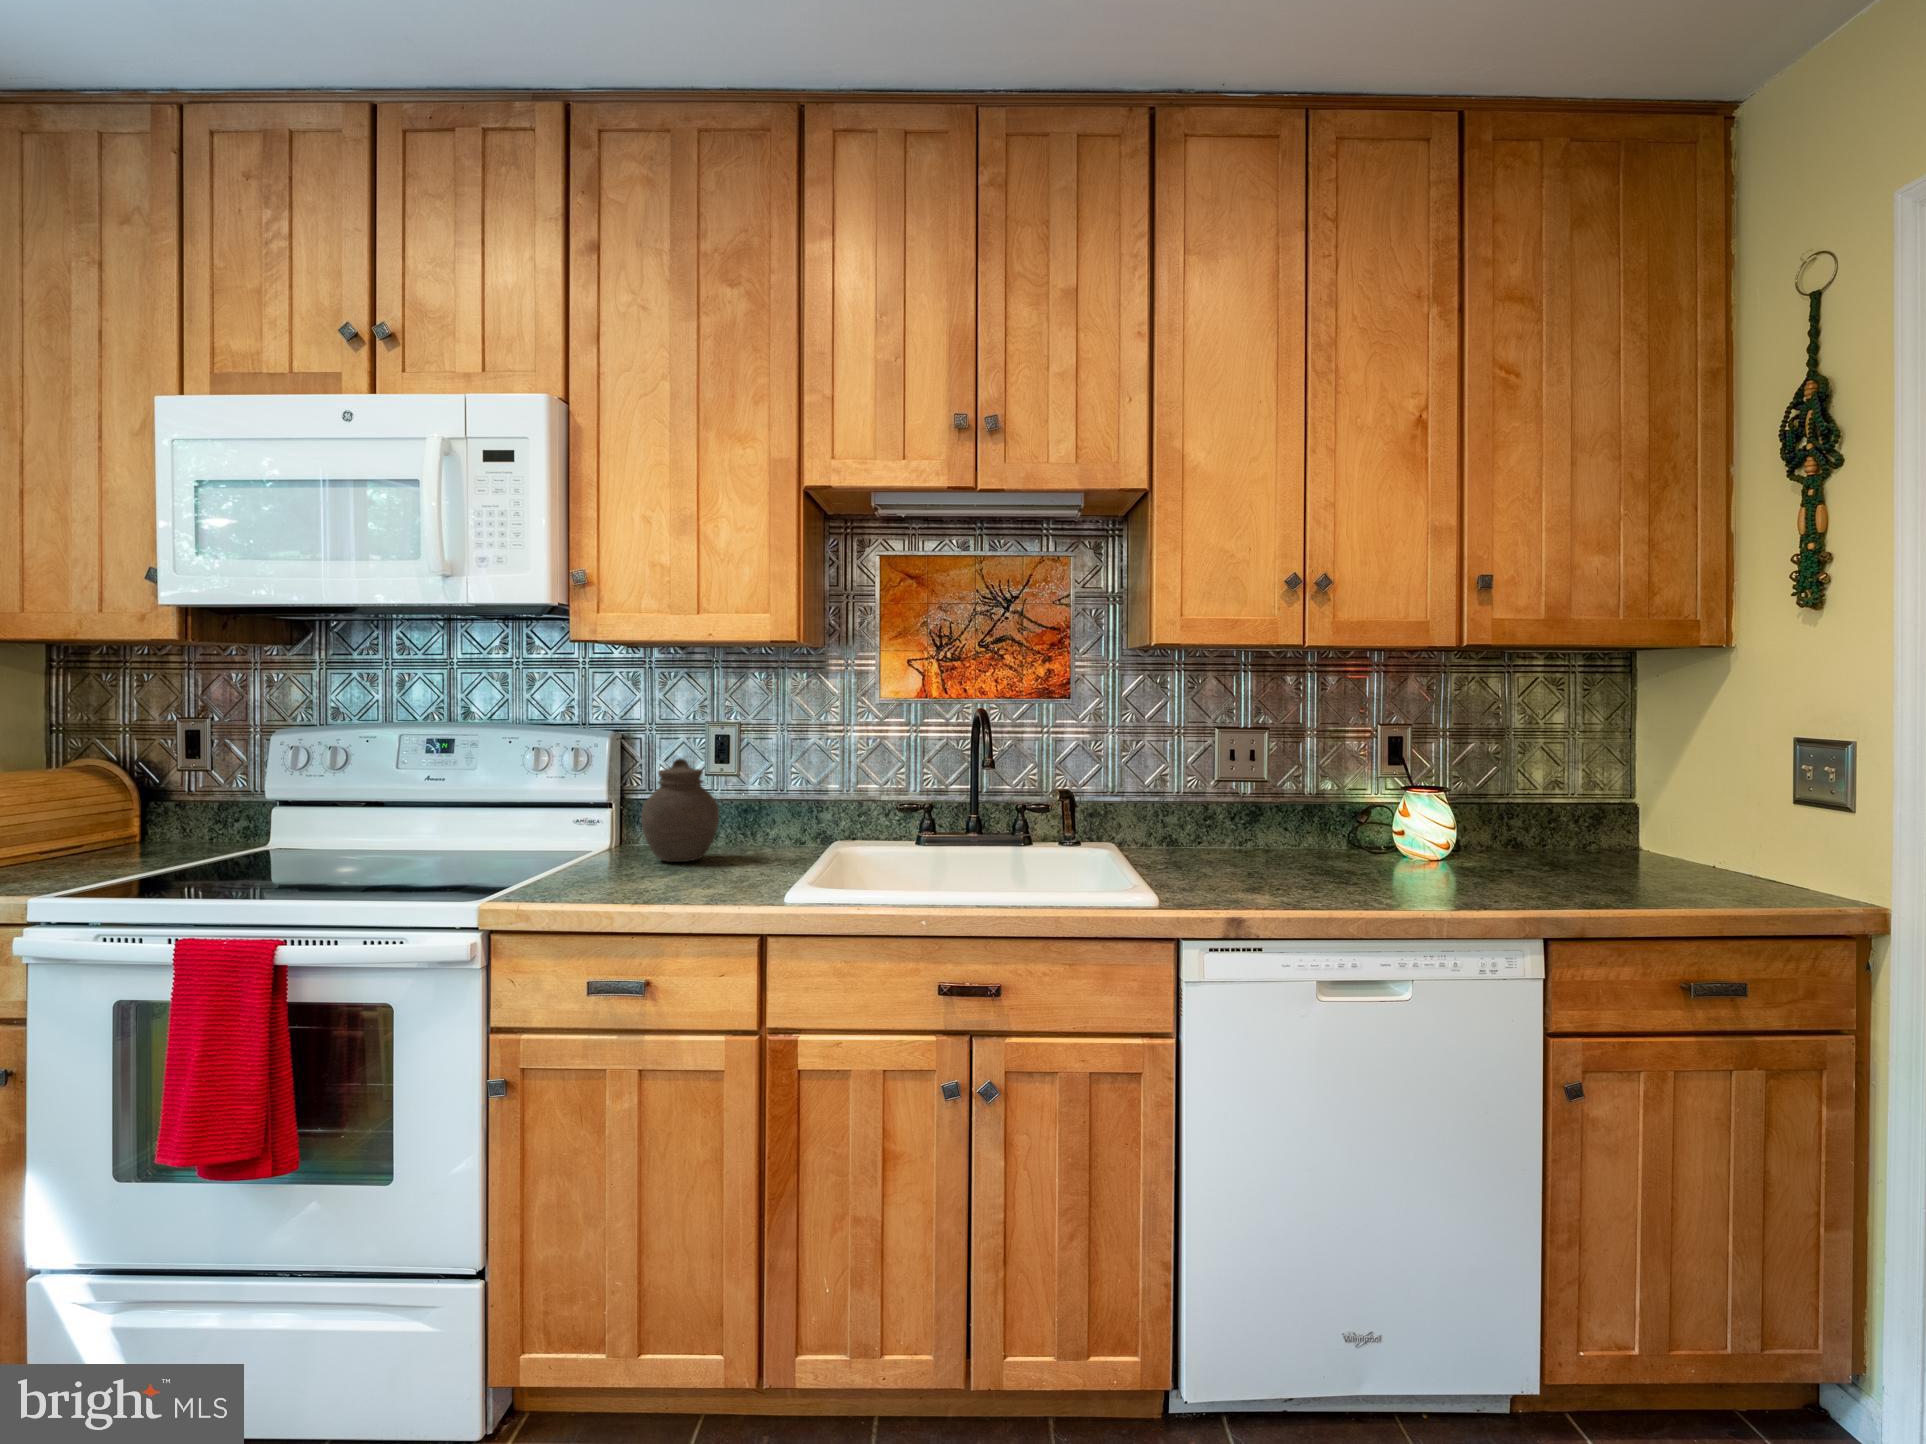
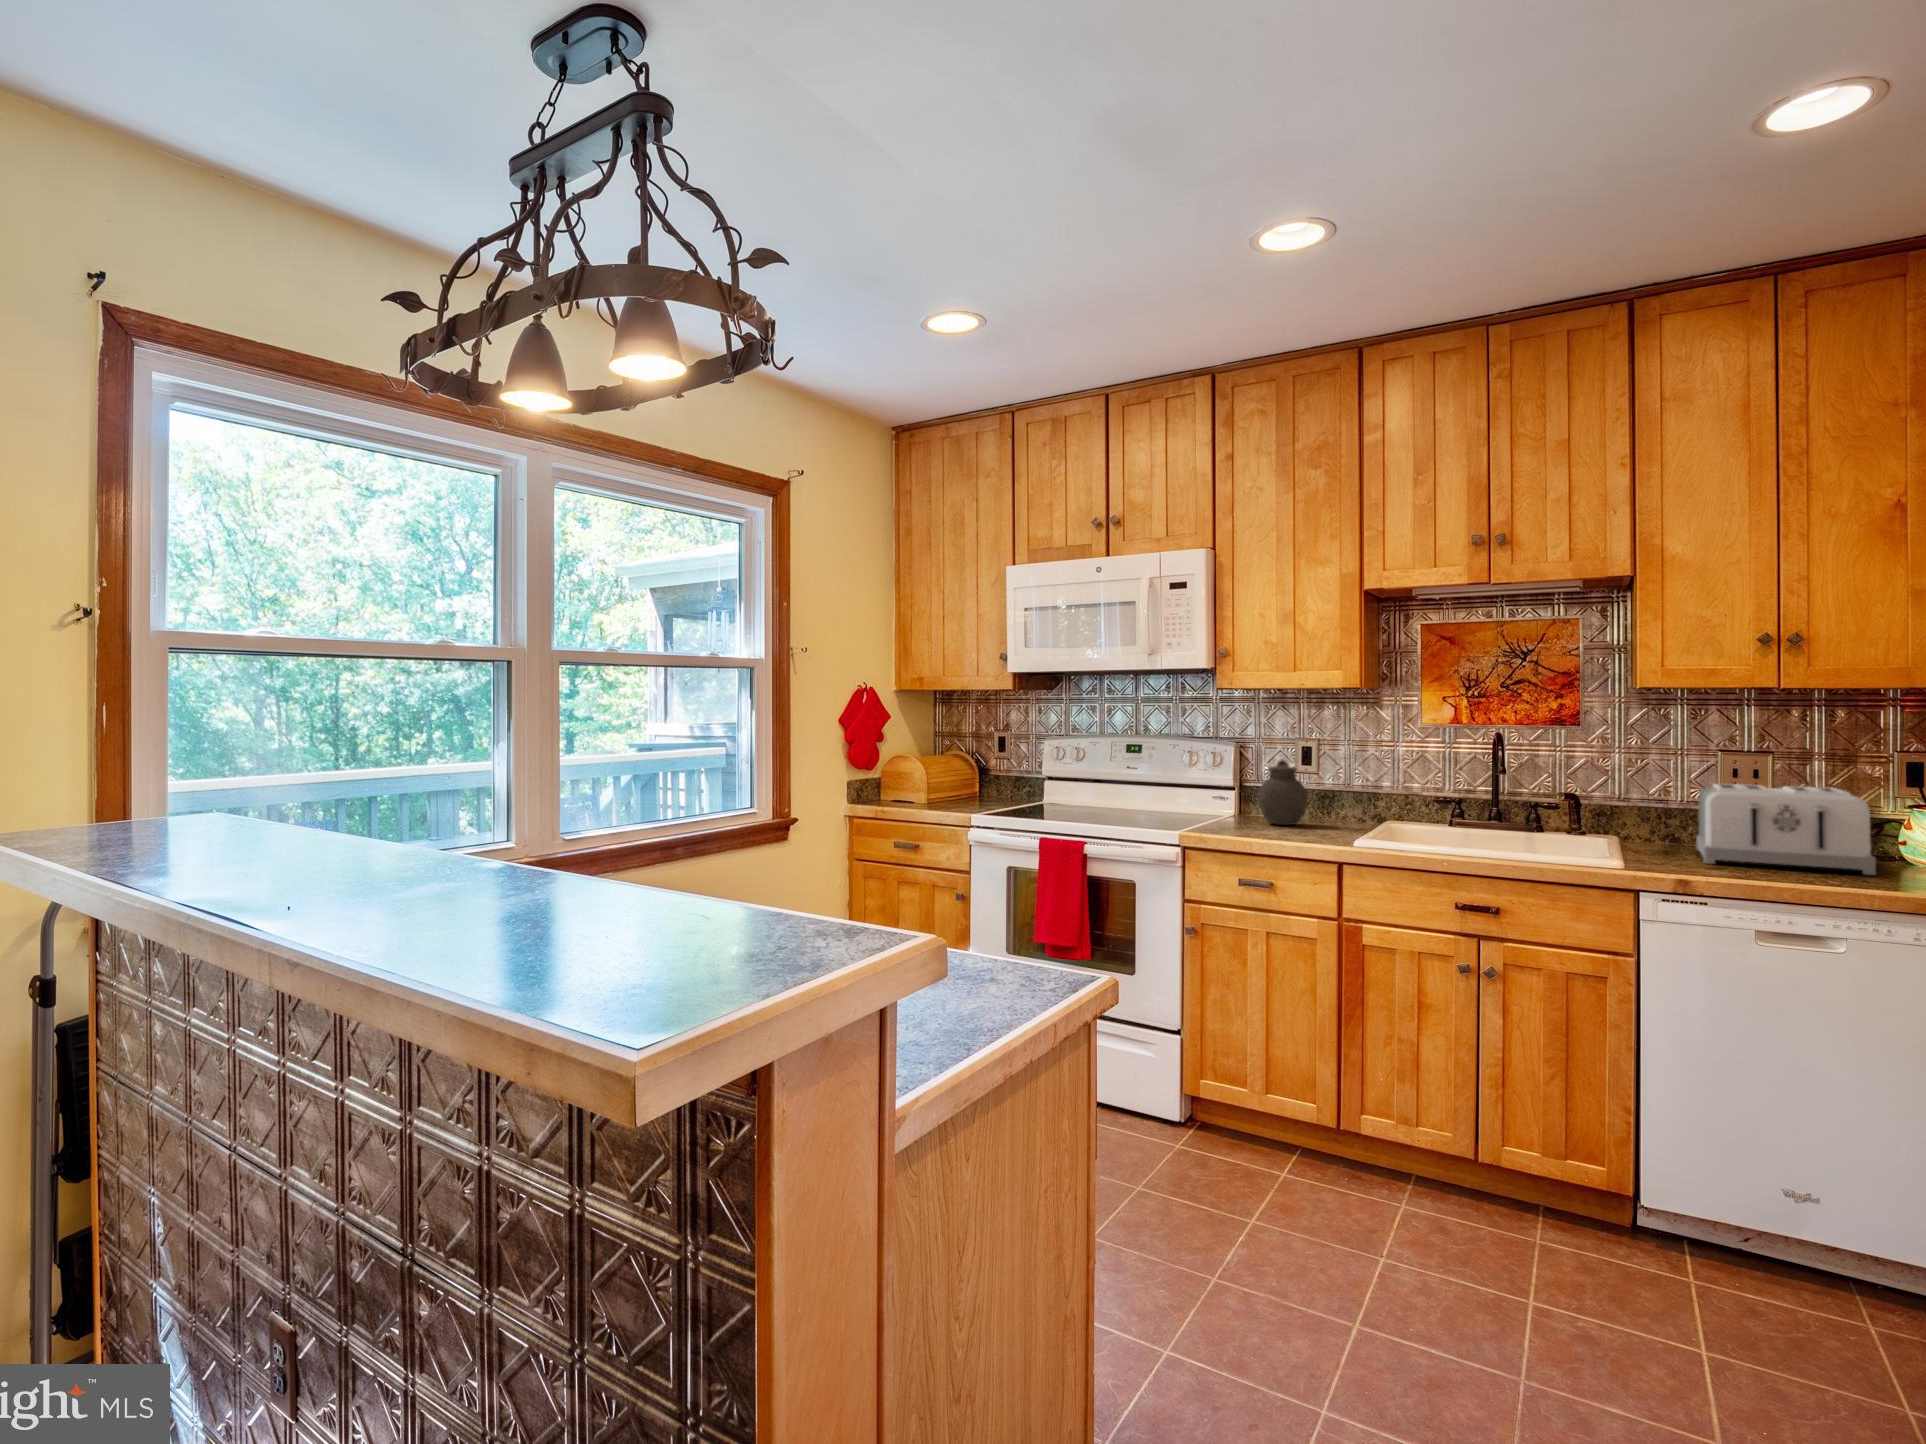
toaster: none [1203,772,1408,886] -> present [1696,784,1876,875]

